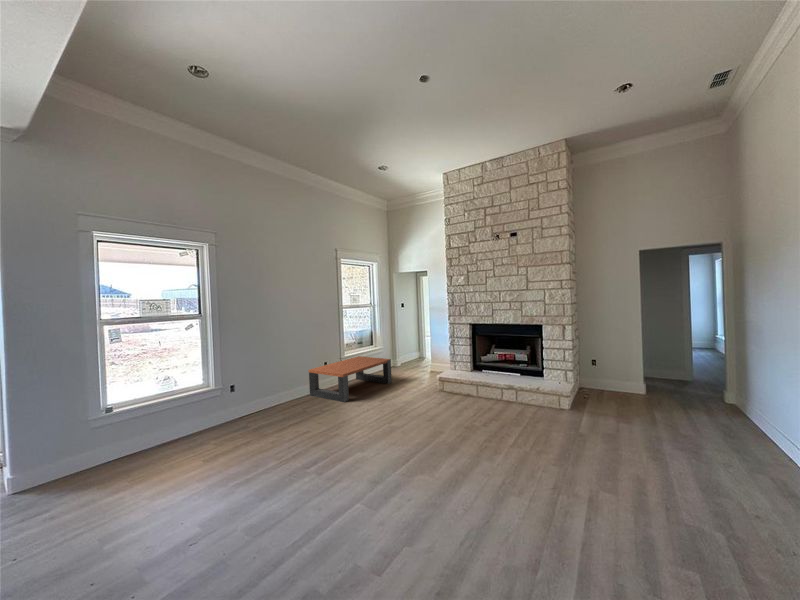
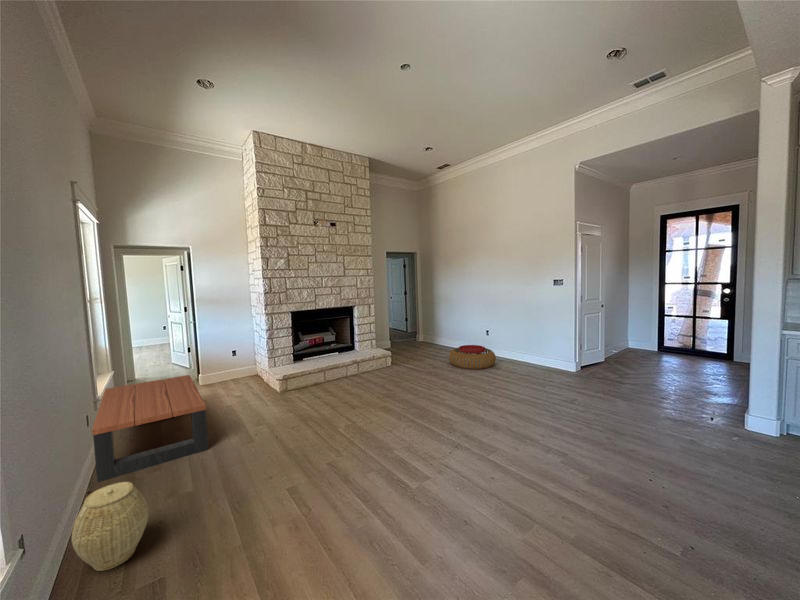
woven basket: none [245,388,271,420] -> present [72,482,148,571]
pouf: none [649,418,772,480] -> present [449,345,496,369]

